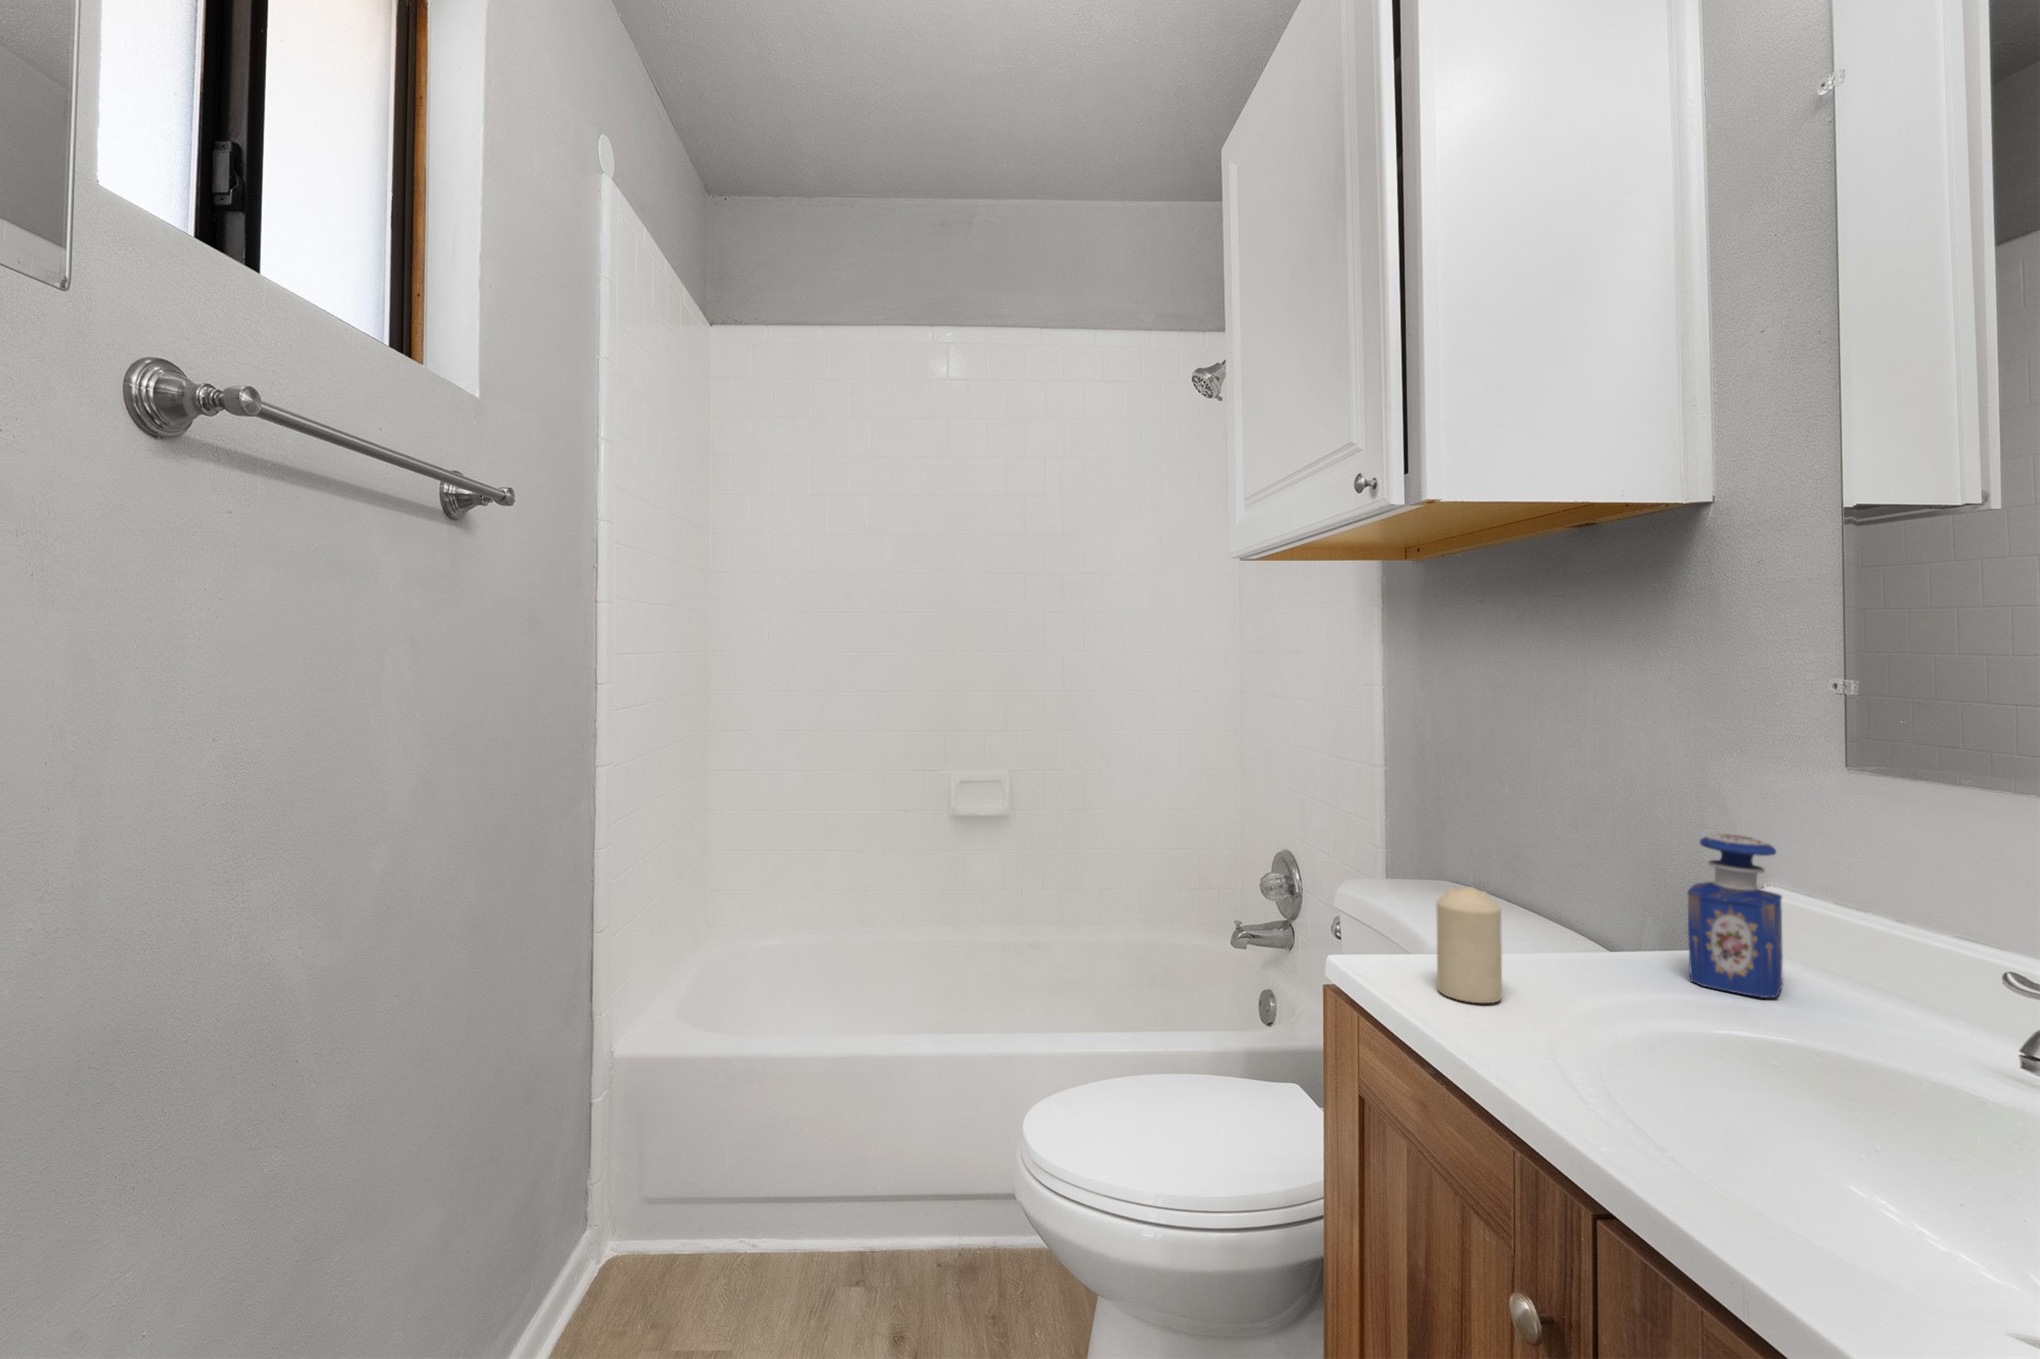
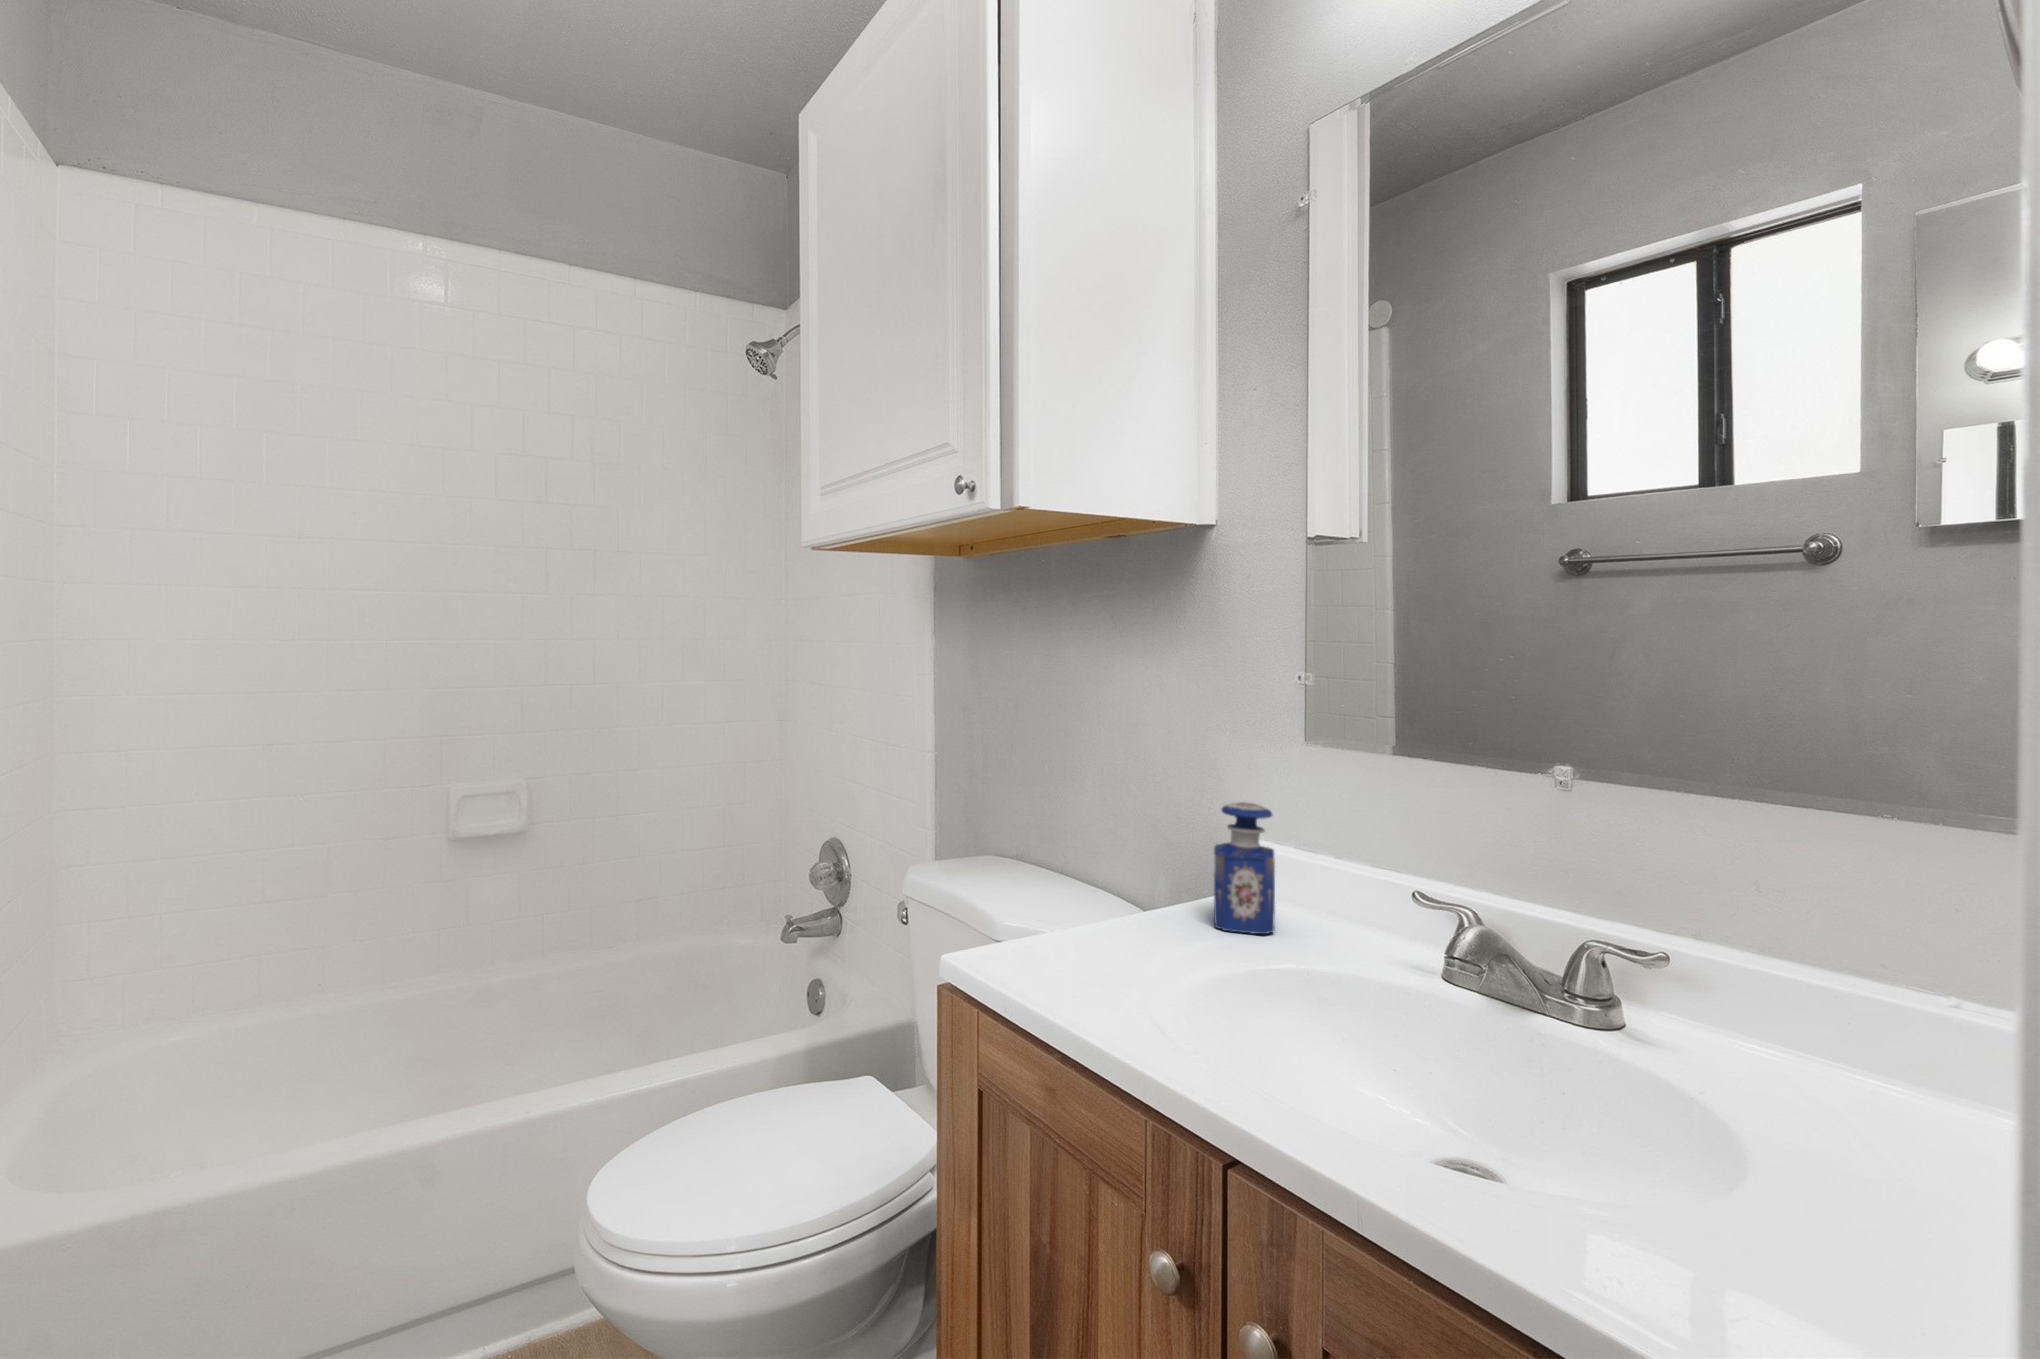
candle: present [1436,887,1502,1003] -> none [1046,868,1099,976]

